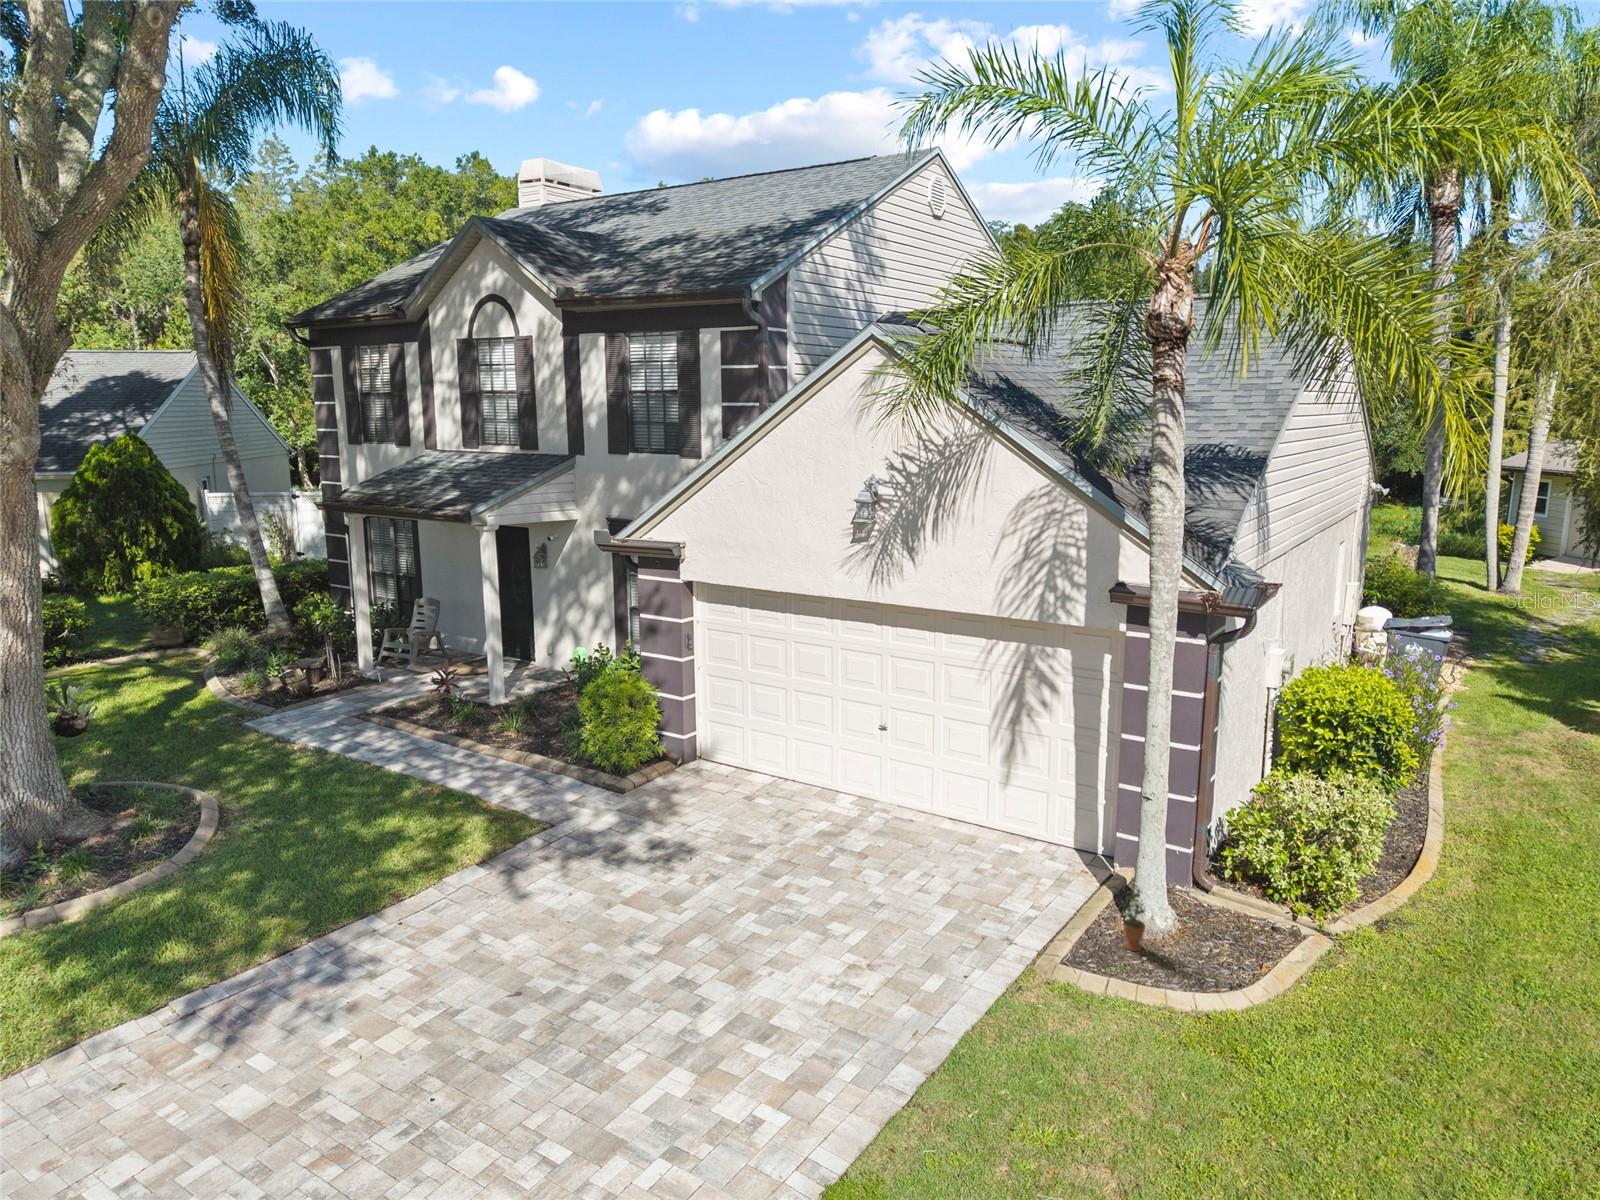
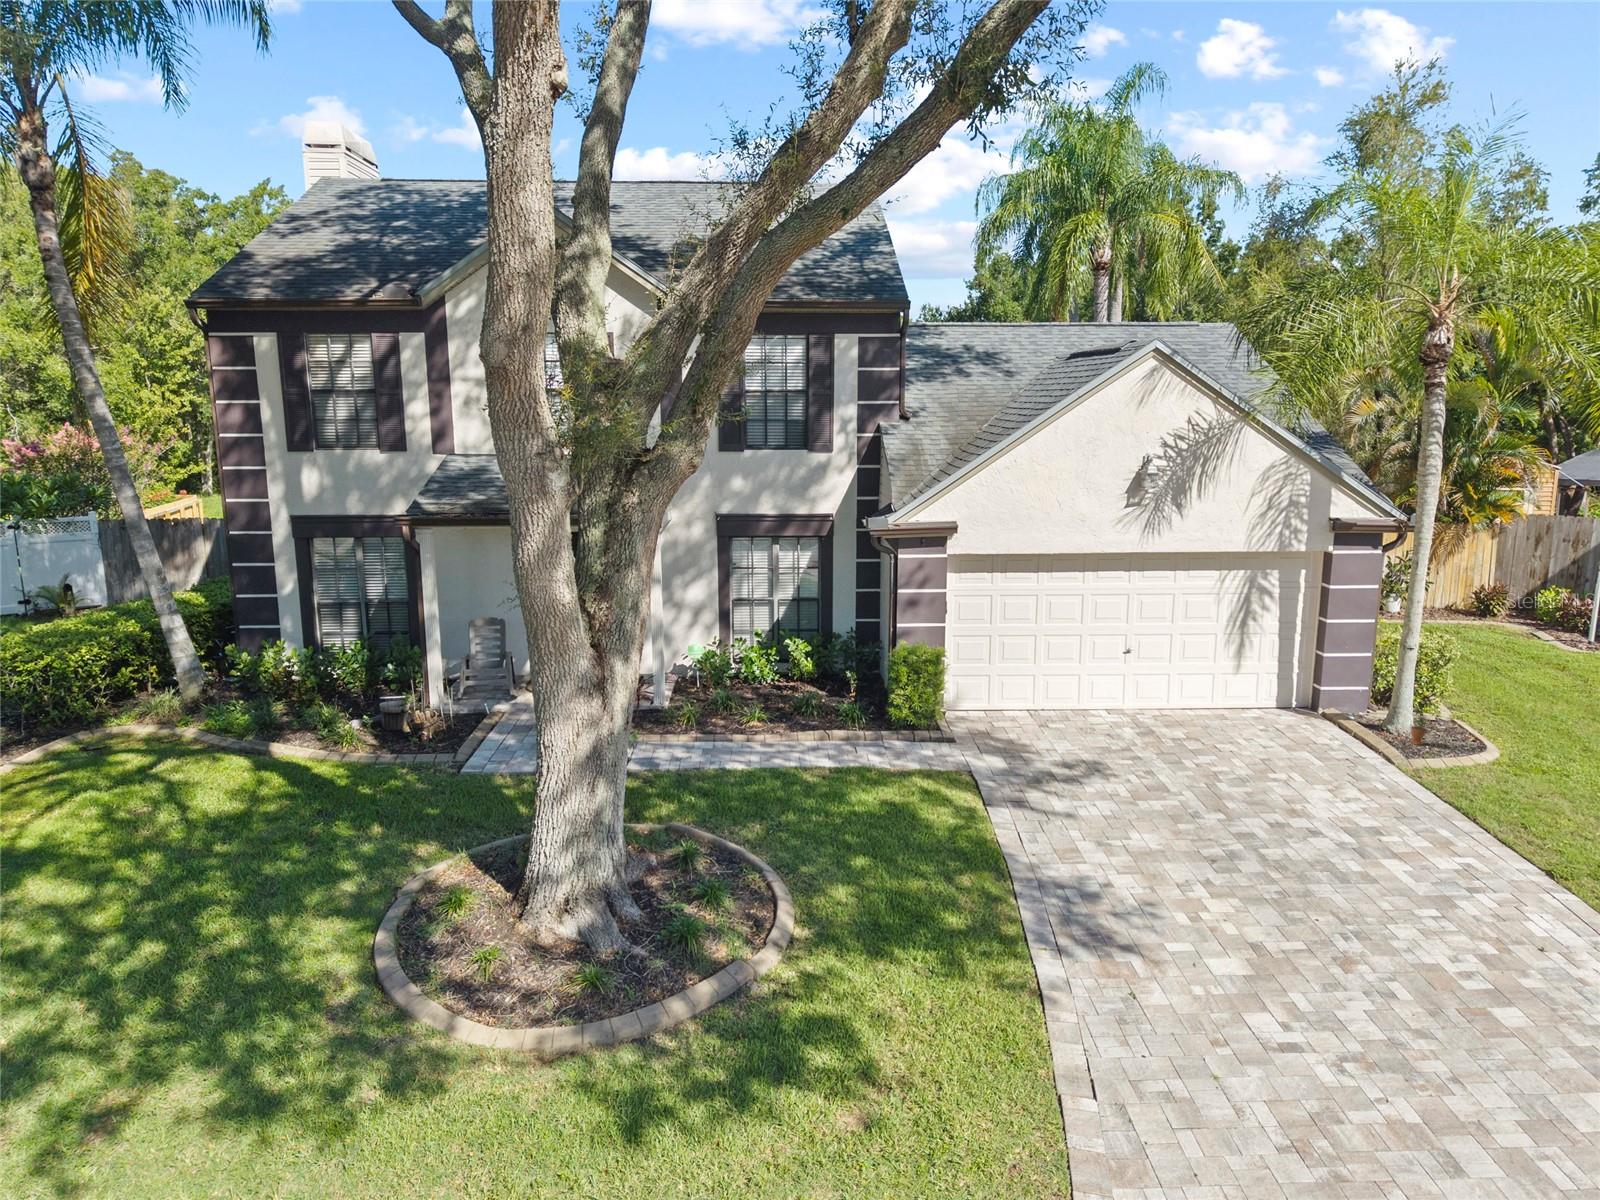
bucket: present [152,625,184,646] -> none [42,701,91,733]

